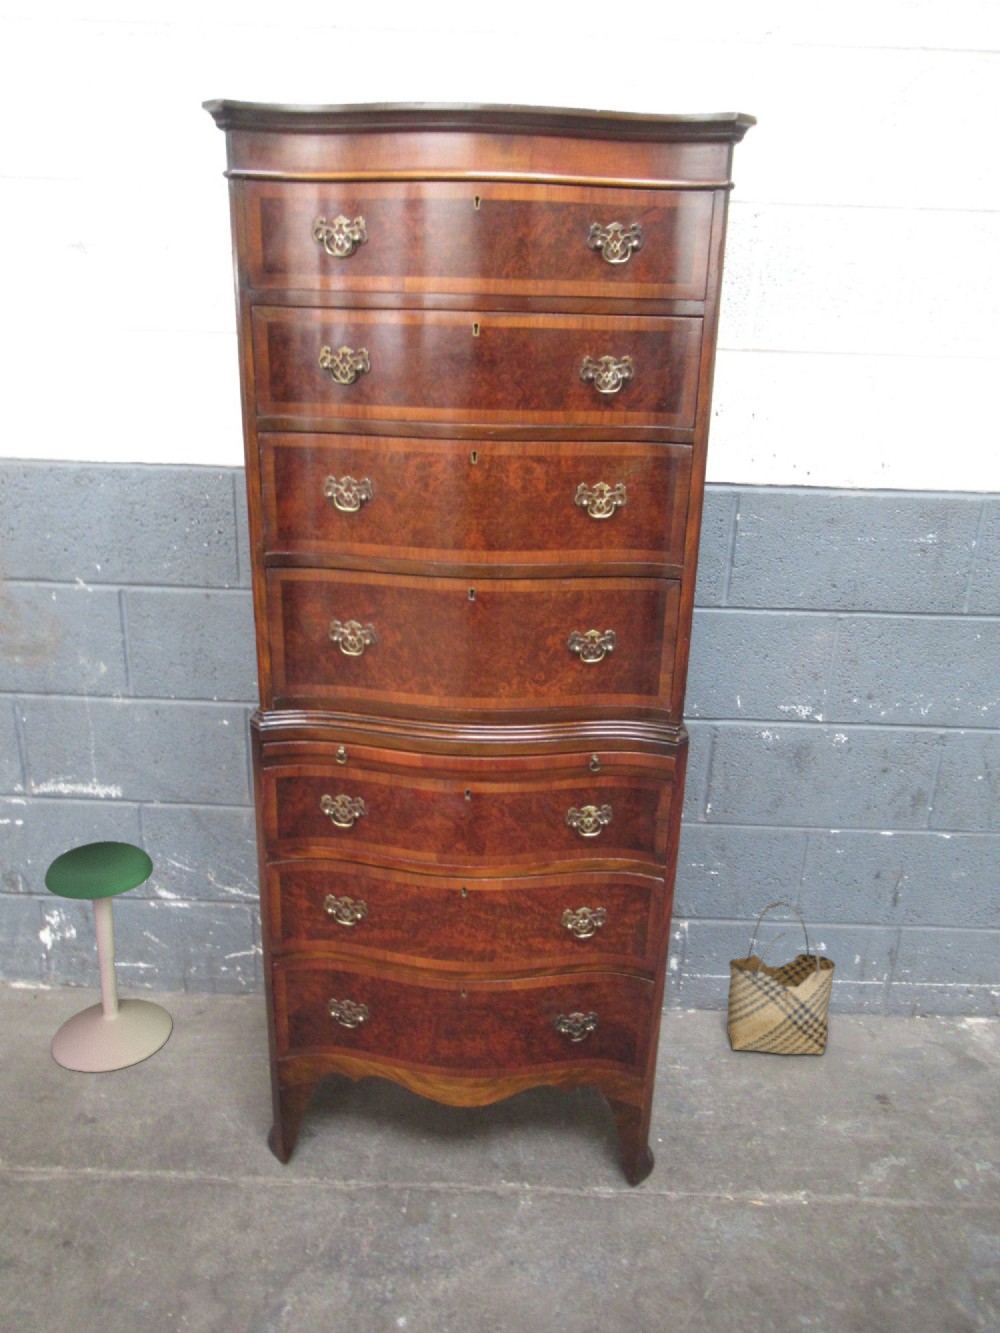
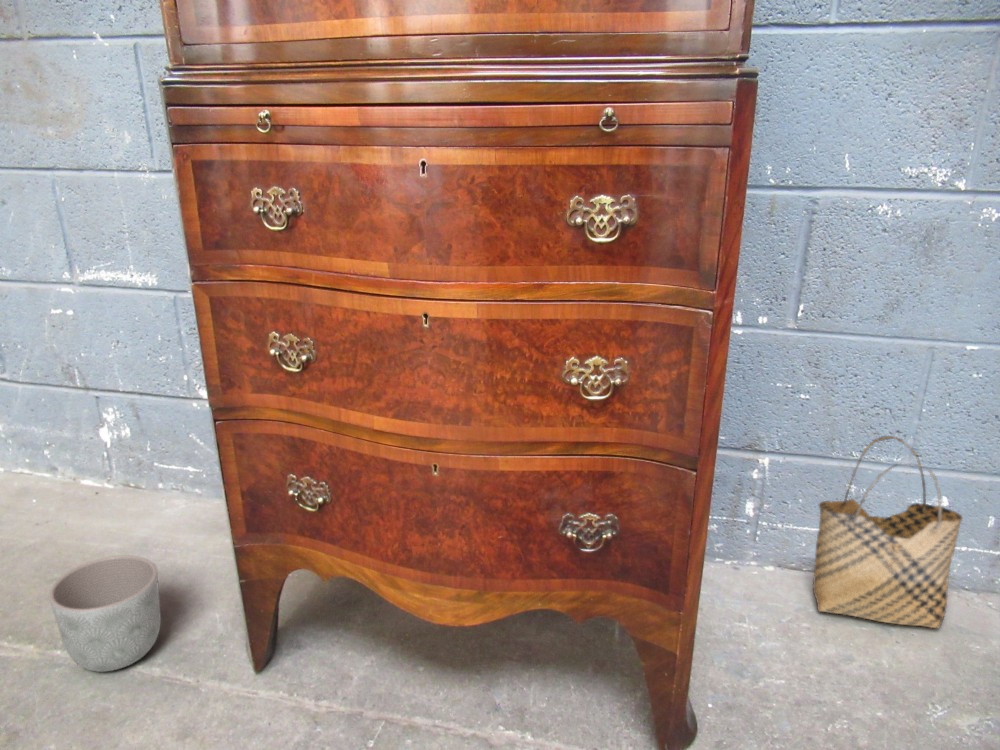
stool: present [45,841,172,1072] -> none [57,327,206,562]
planter: none [103,1071,193,1179] -> present [49,555,161,672]

